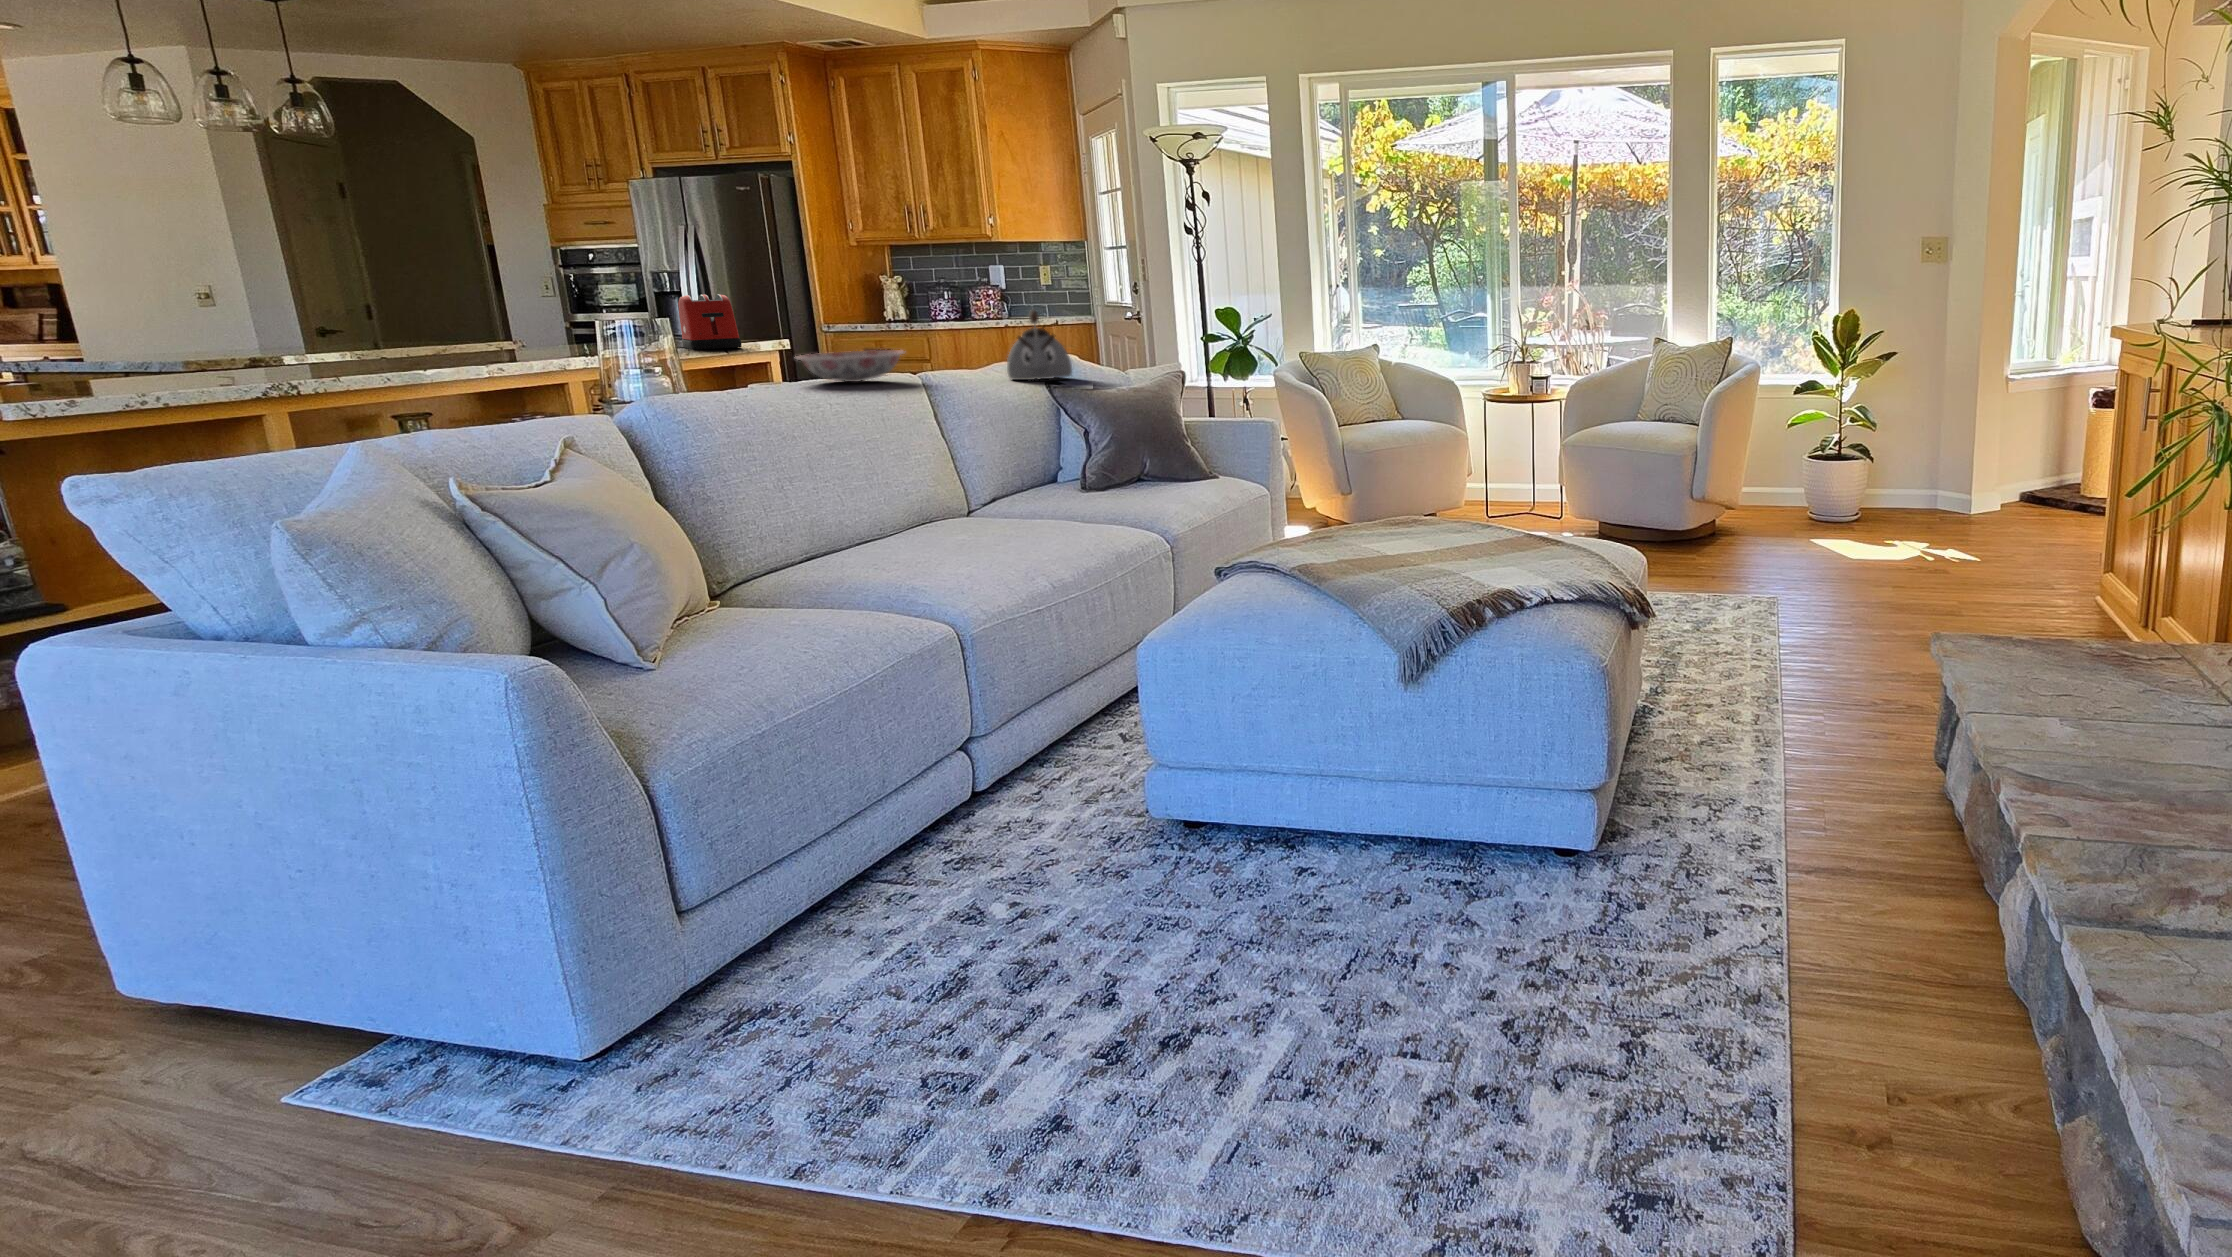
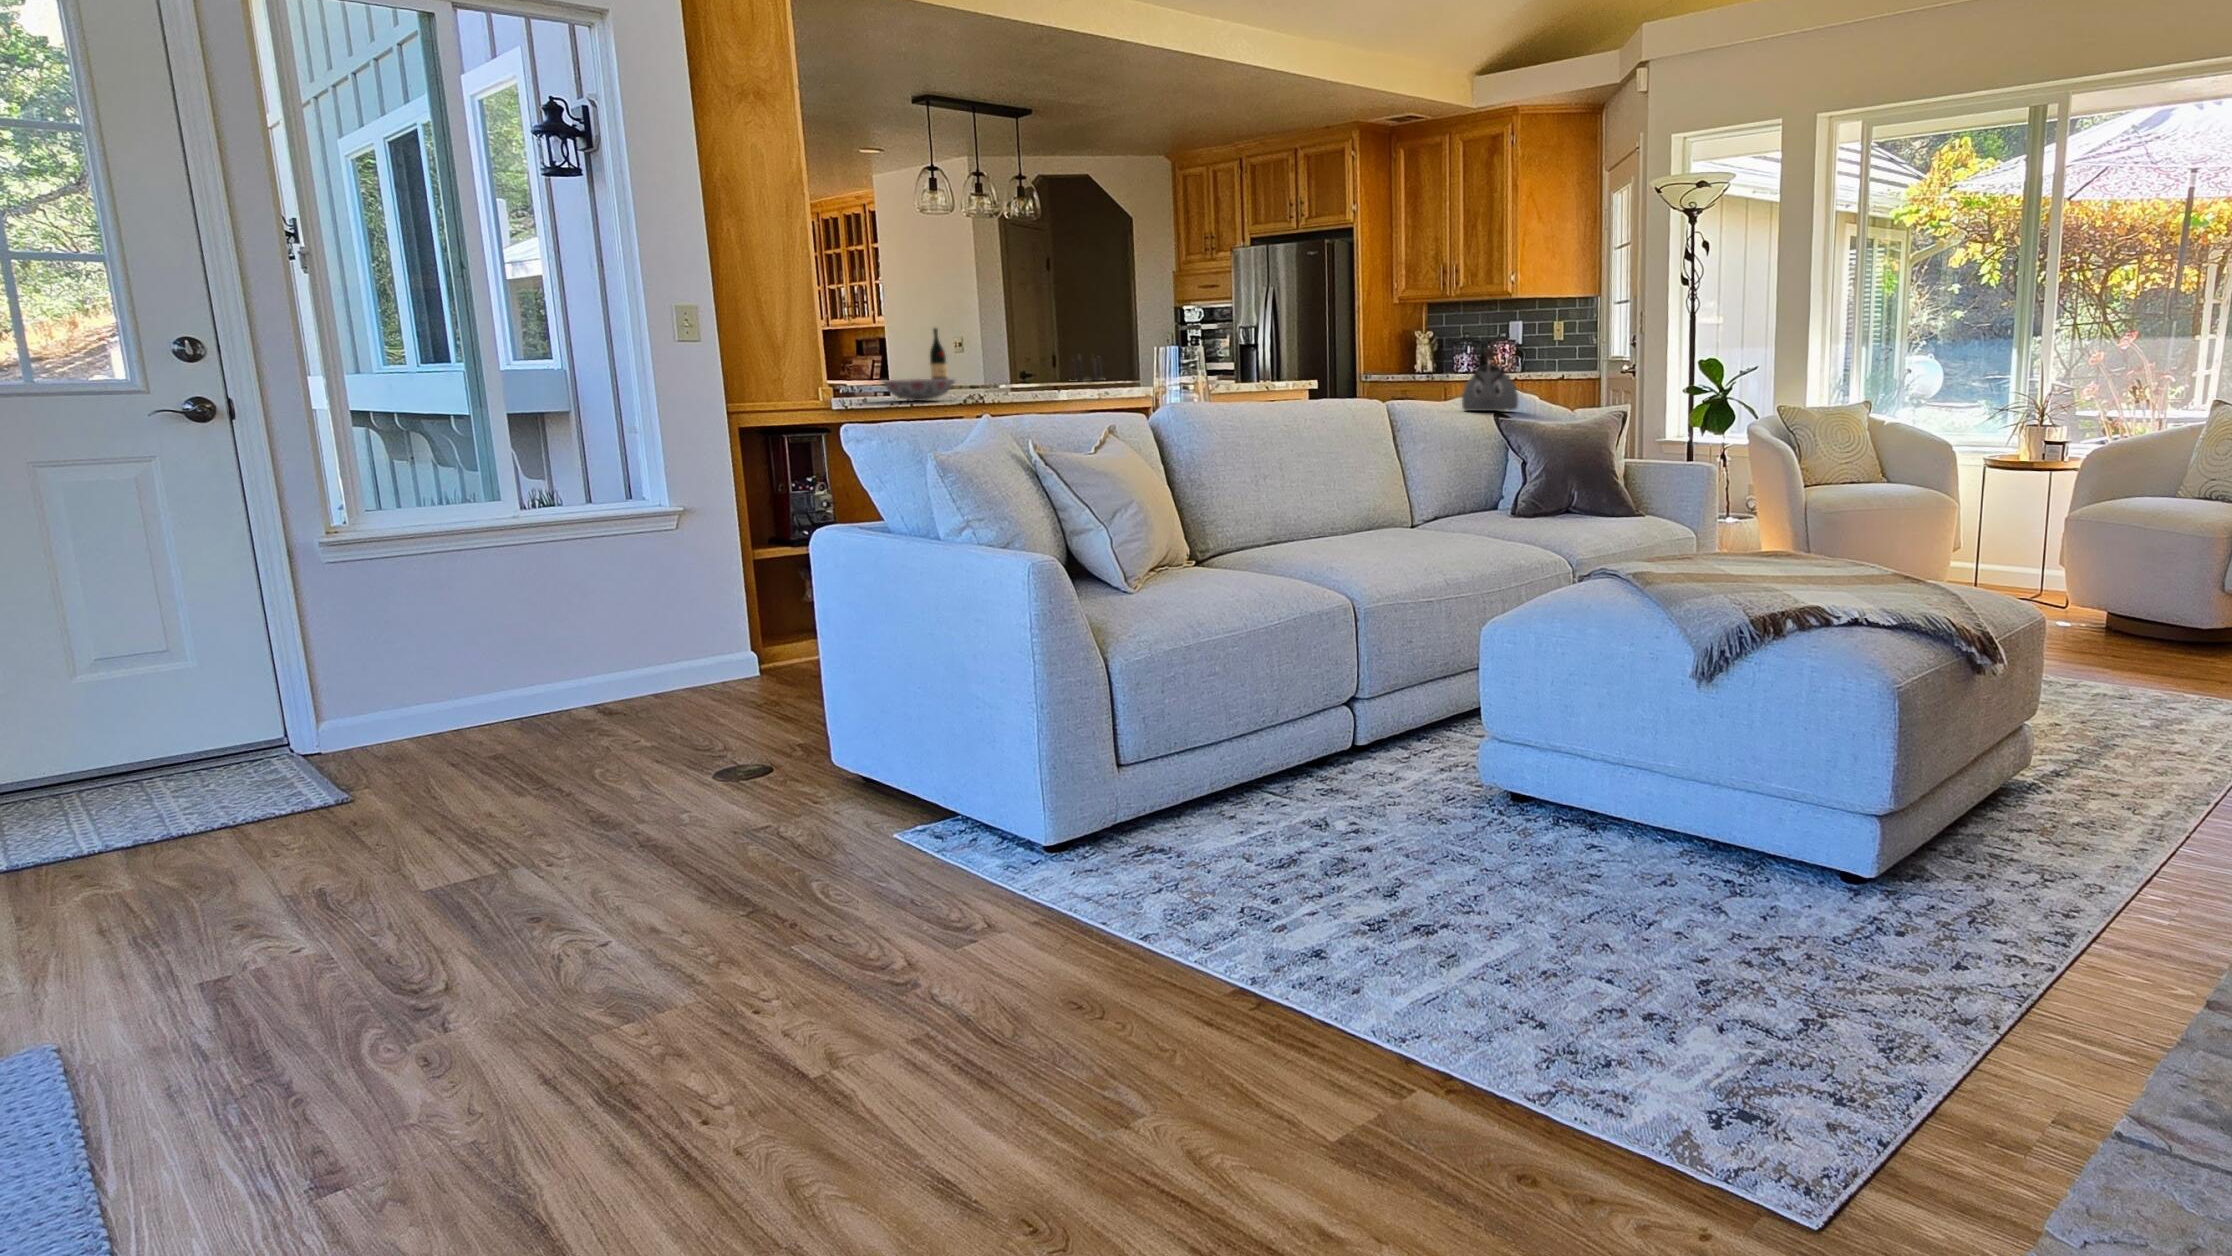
wine bottle: none [167,282,221,360] -> present [930,328,954,383]
toaster: present [678,294,742,350] -> none [1242,341,1284,388]
candle: none [398,309,492,343] -> present [1070,357,1102,381]
ceramic bowl: present [796,350,904,382] -> present [882,379,954,401]

